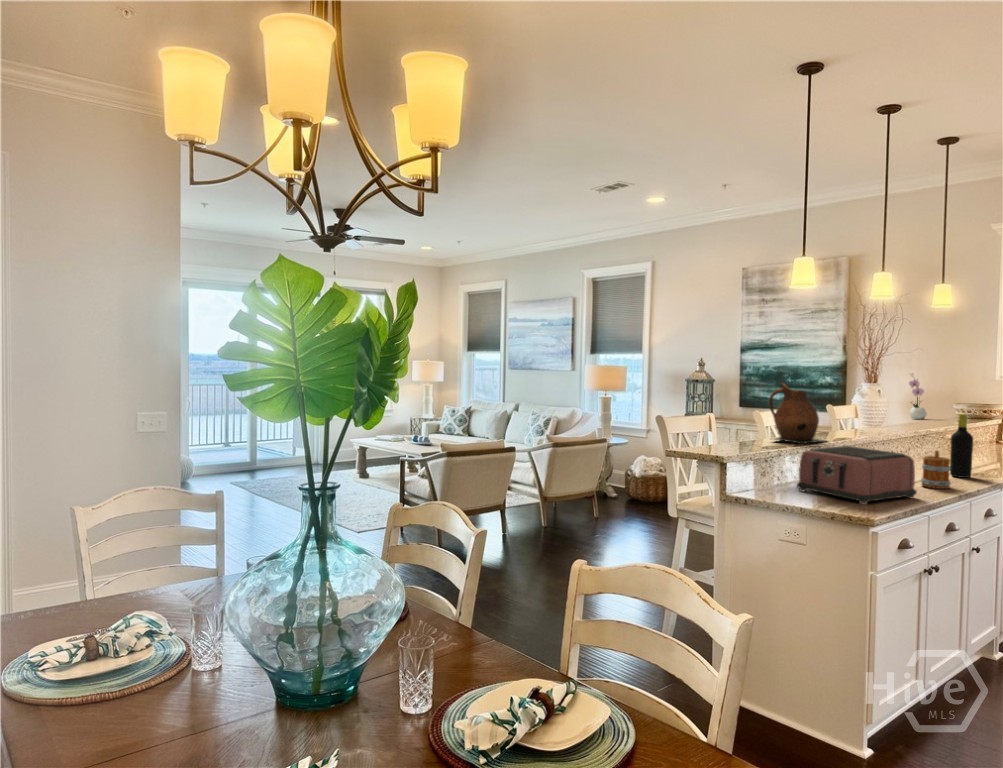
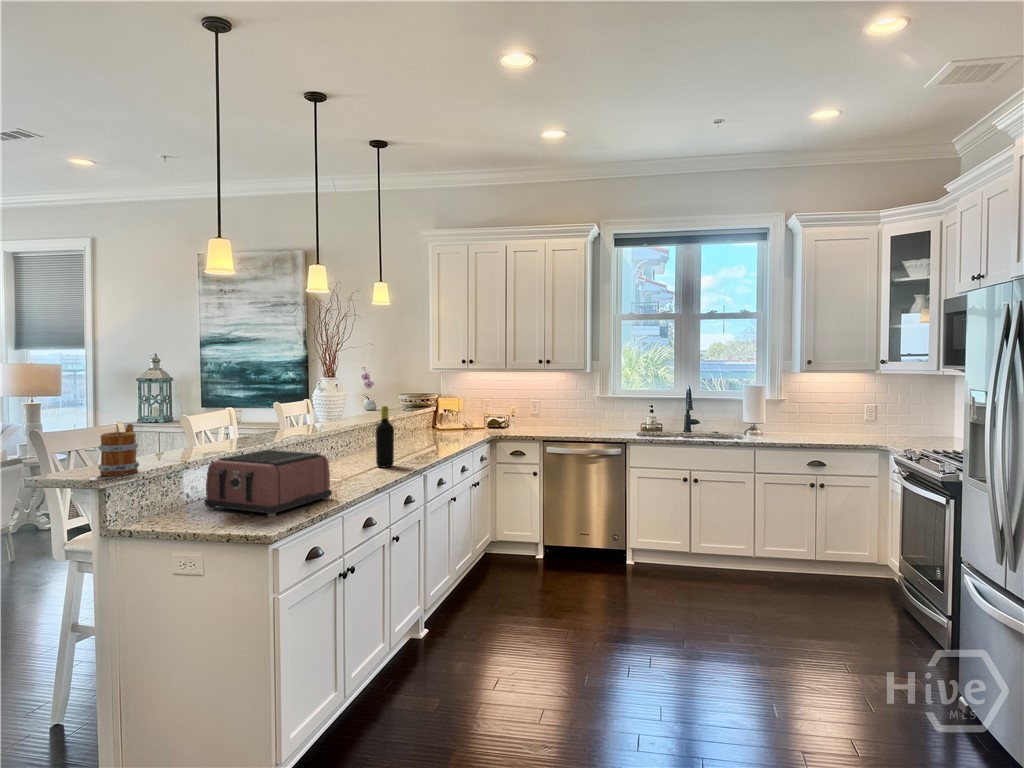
ceramic pitcher: present [769,383,828,443] -> none [185,382,256,452]
mug: present [921,450,951,489] -> present [98,424,139,476]

